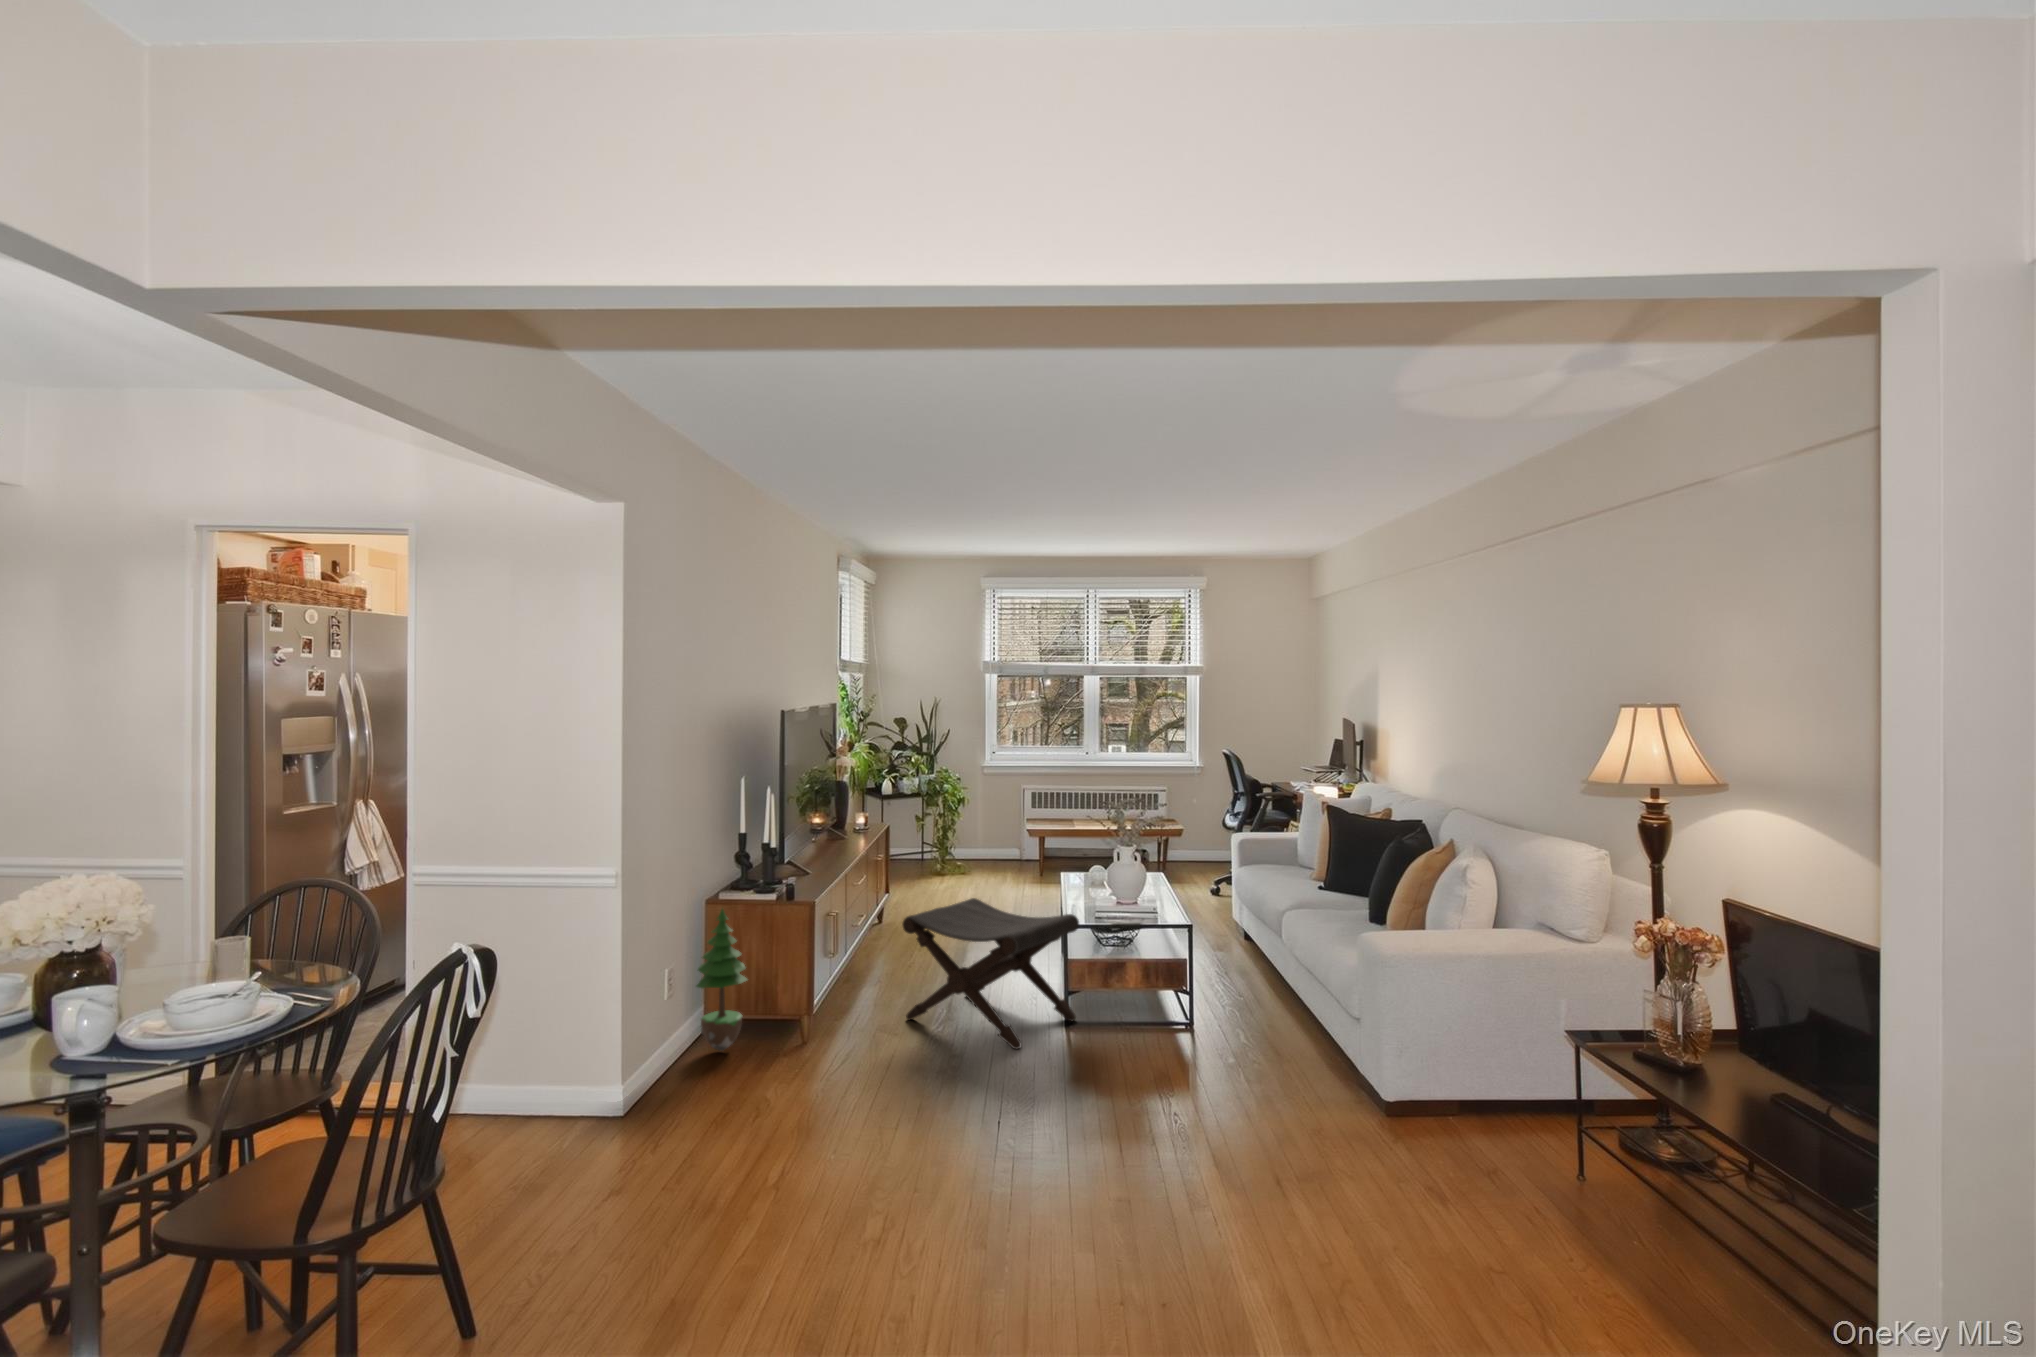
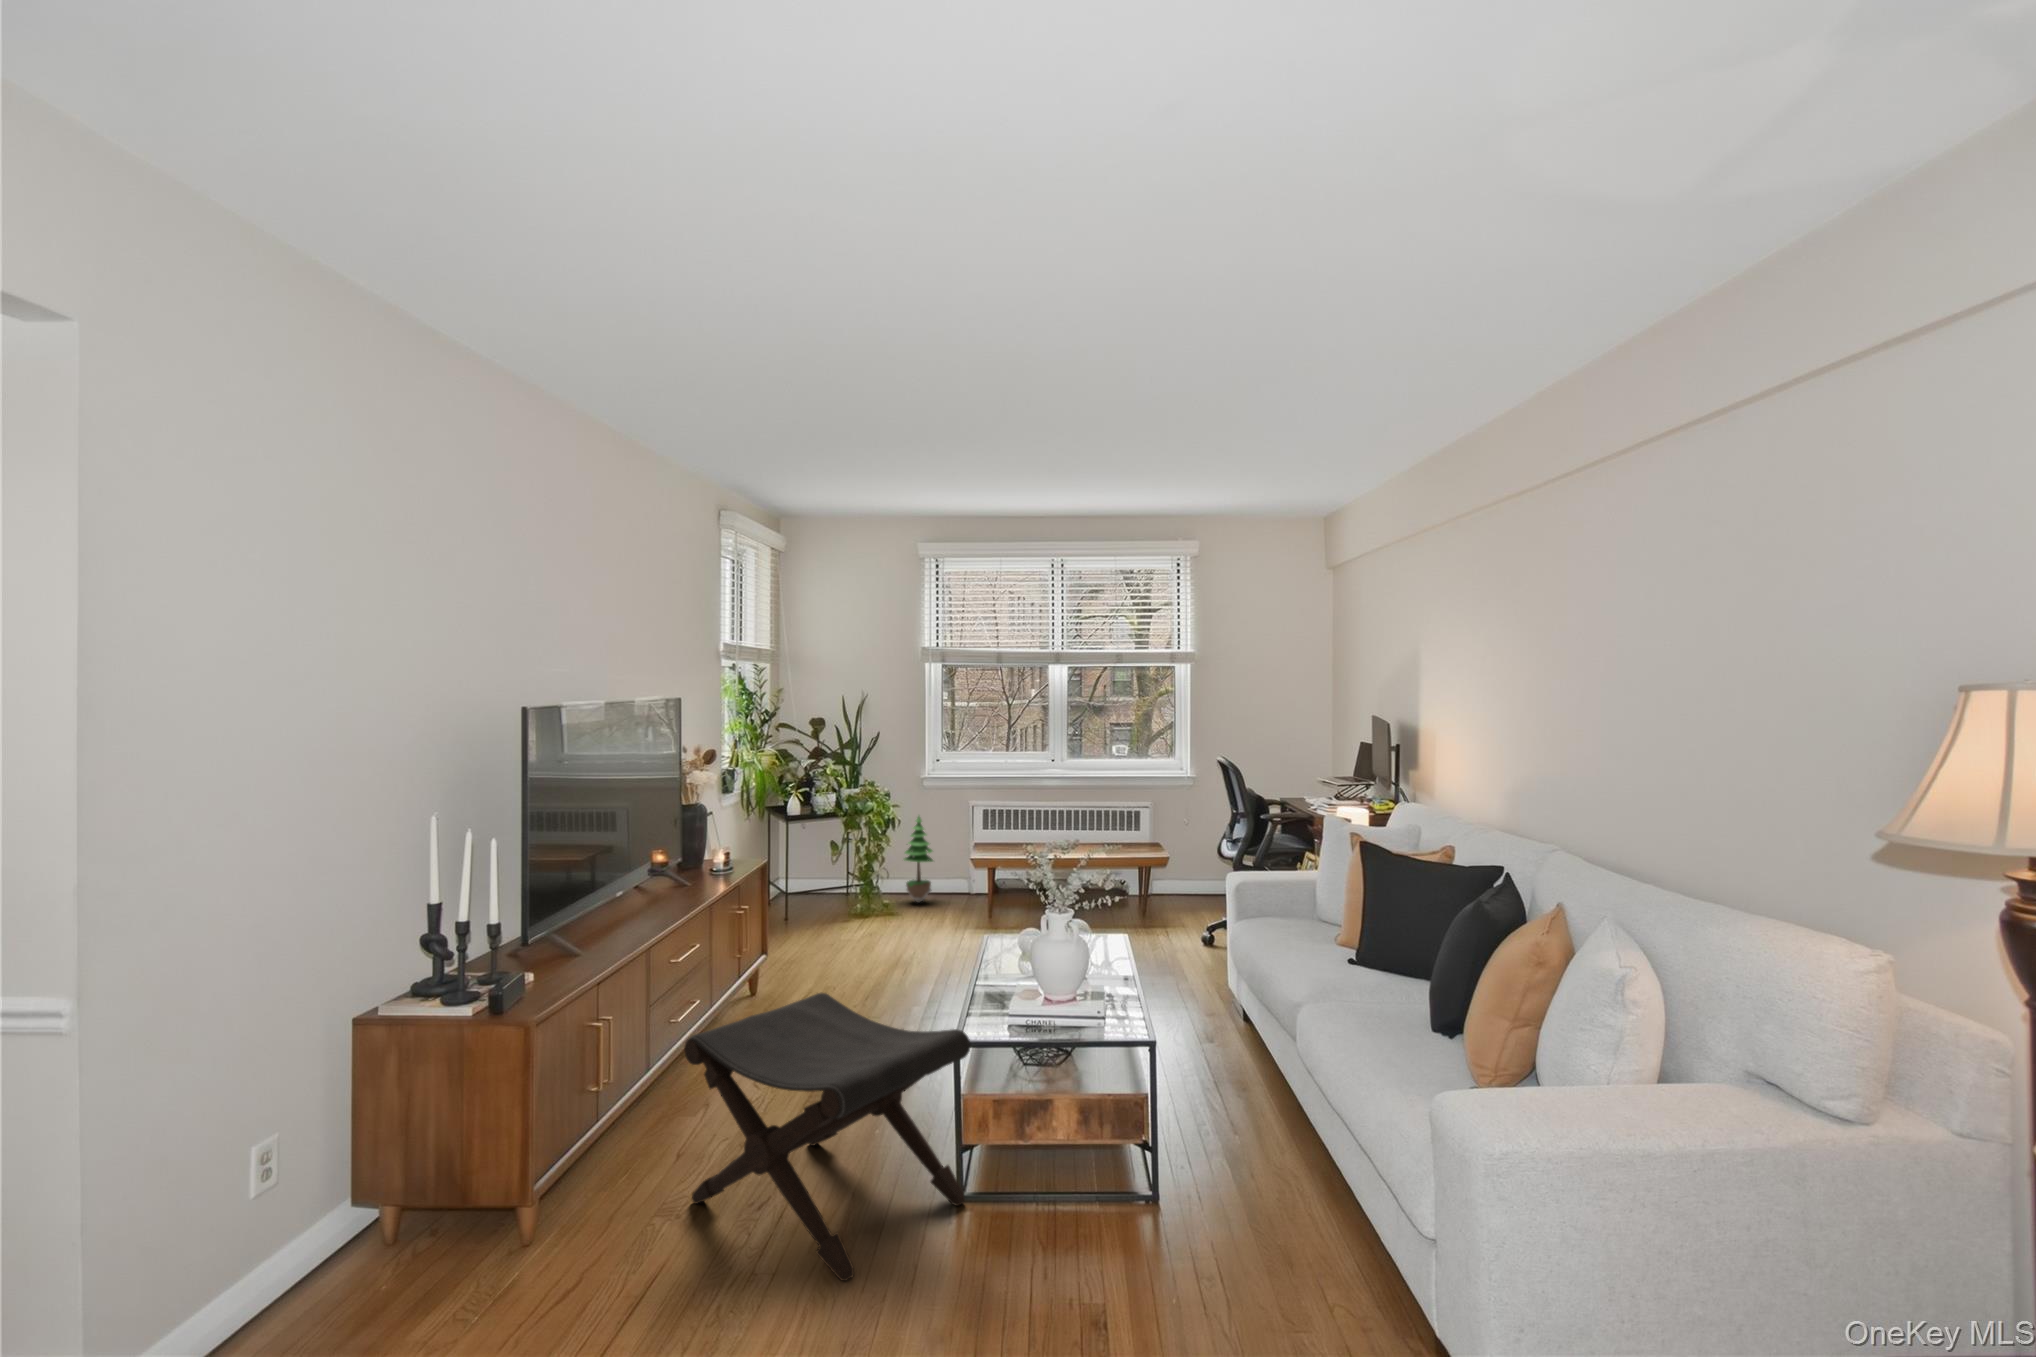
potted tree: present [696,909,747,1051] -> present [904,816,933,903]

